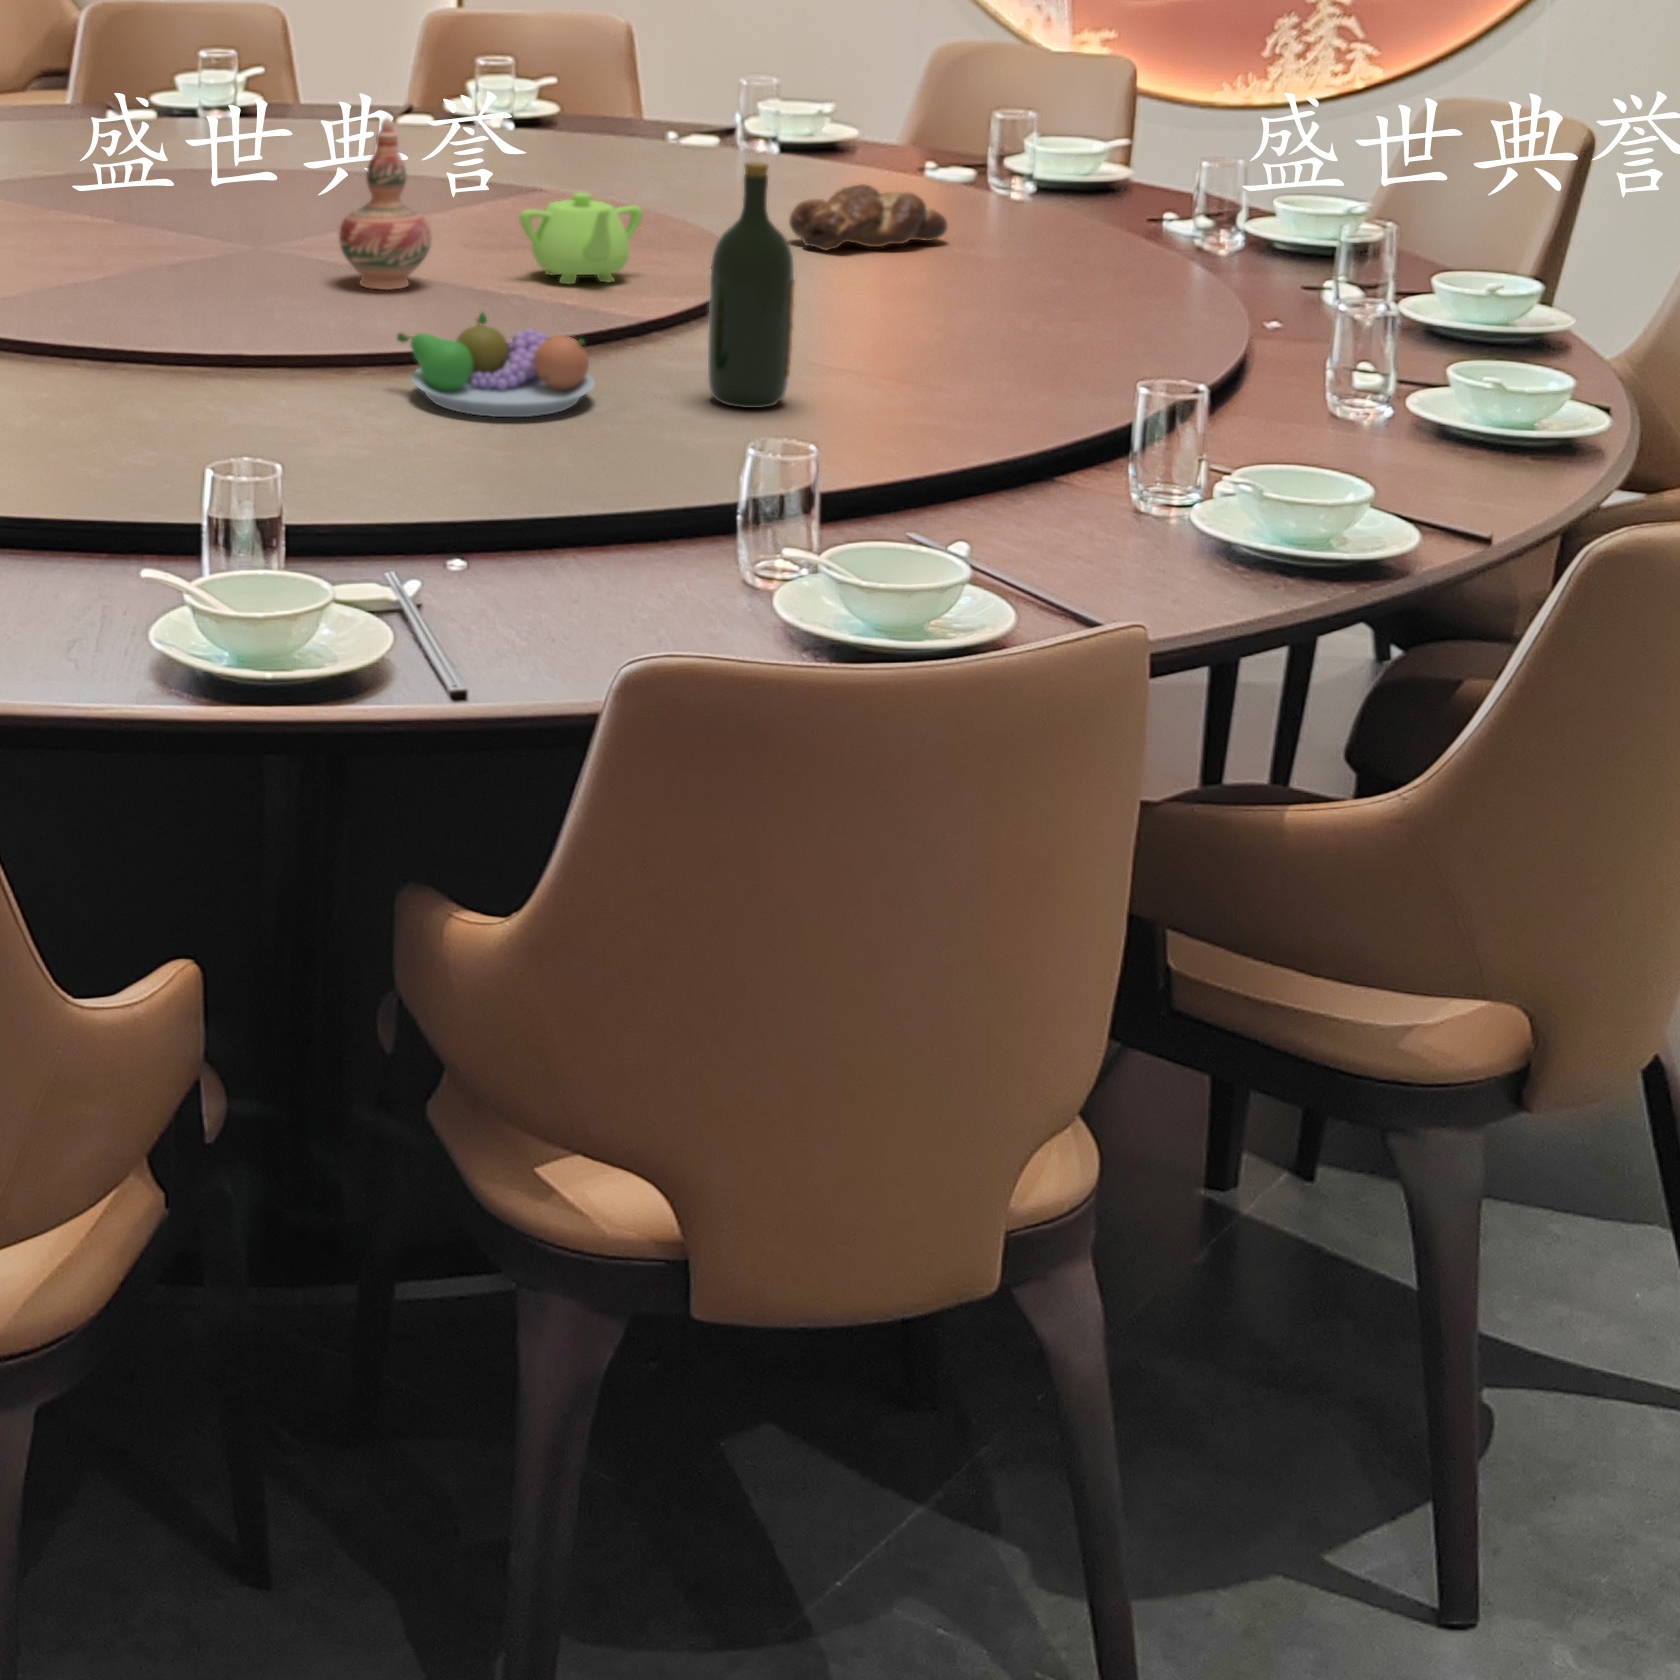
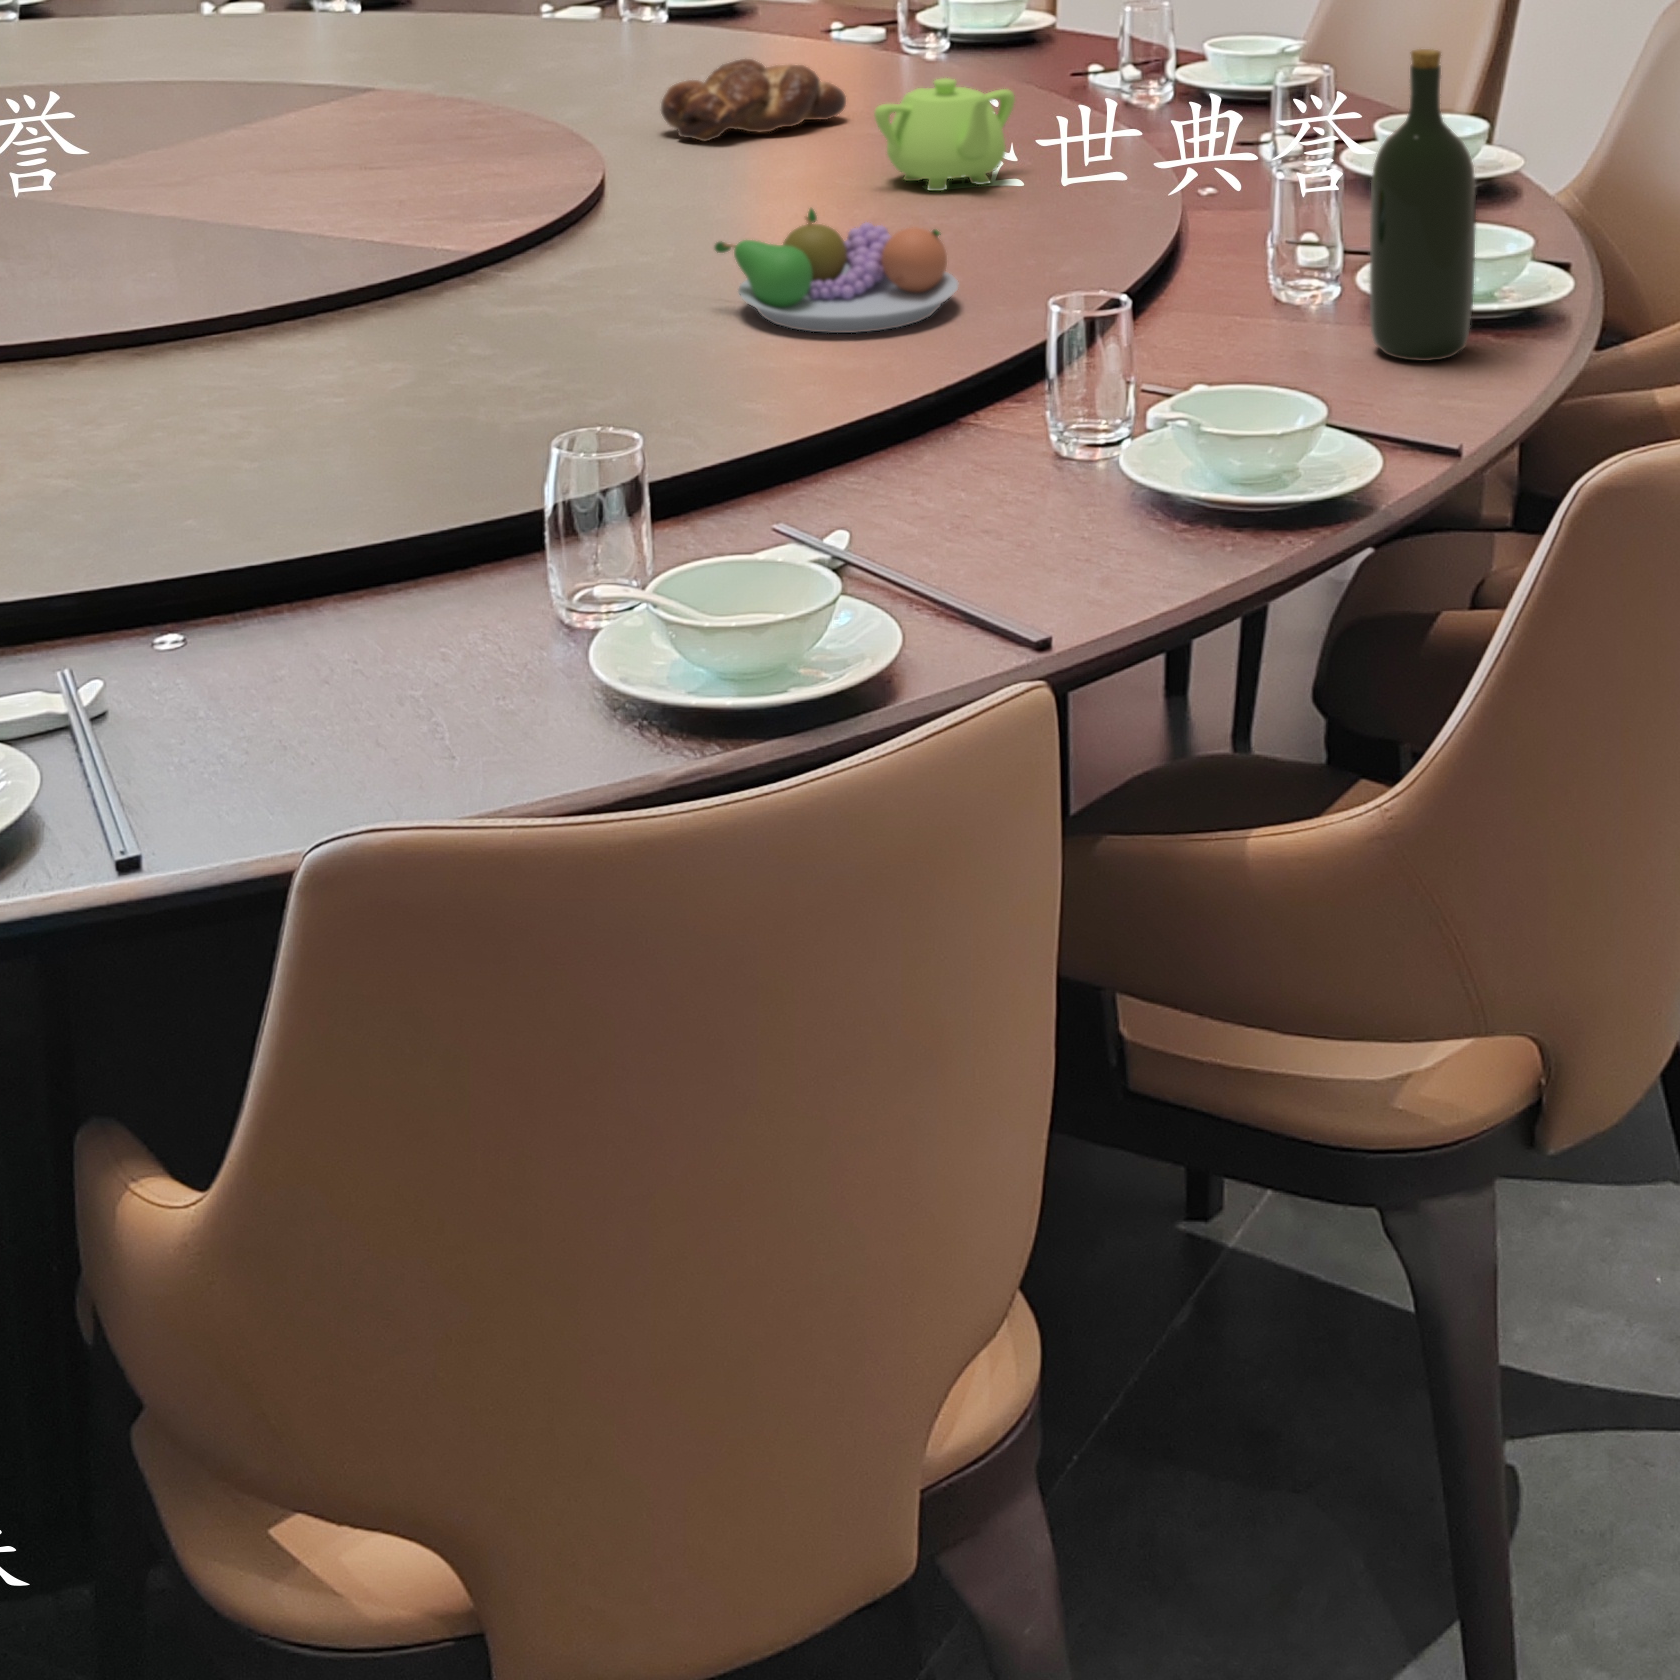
decorative vase: present [339,118,431,290] -> none [74,21,198,241]
wine bottle: present [708,162,795,408] -> present [1370,49,1476,361]
teapot: present [519,193,643,284] -> present [874,78,1015,191]
fruit bowl: present [397,312,595,417] -> present [715,208,958,333]

